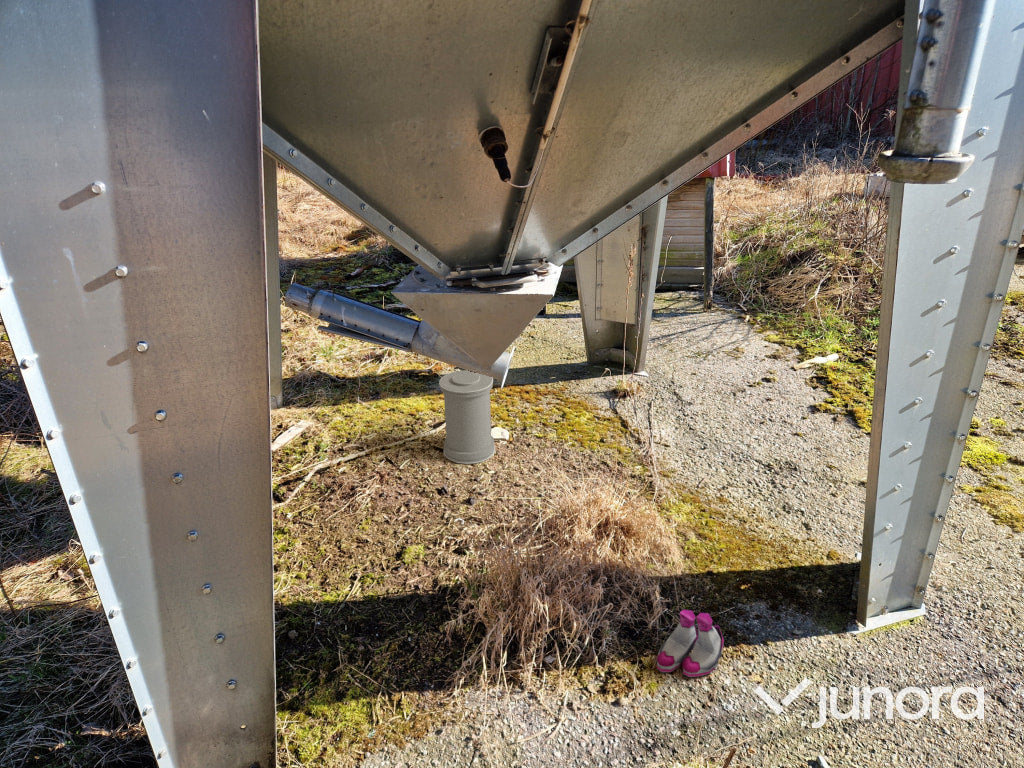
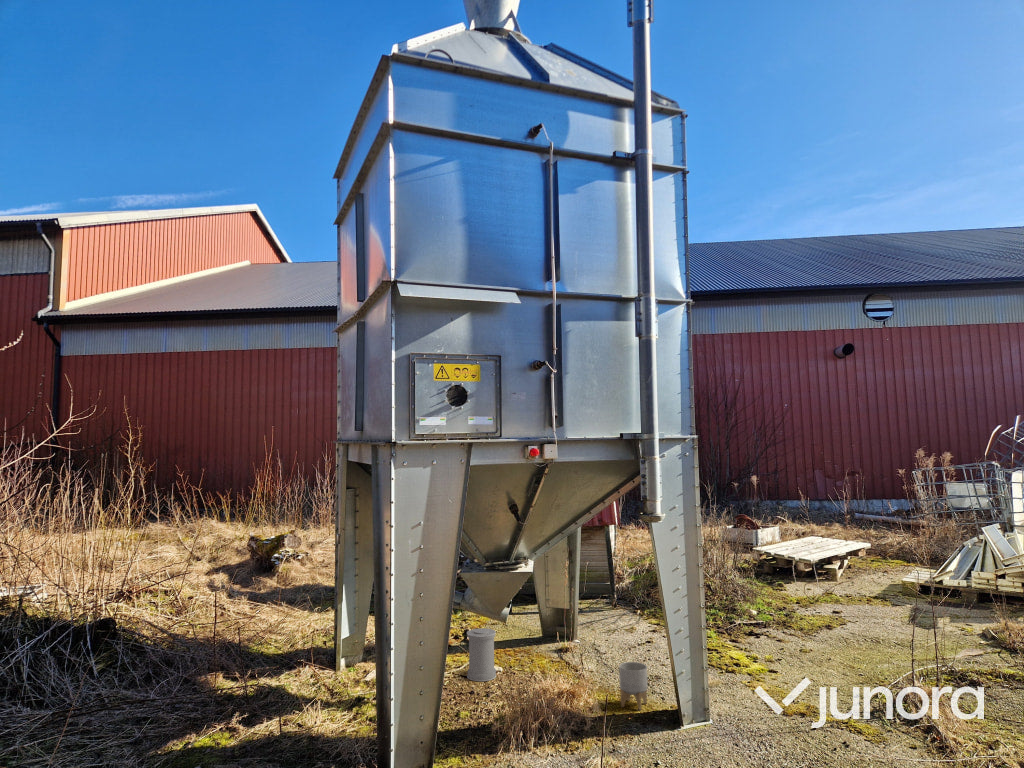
planter: none [725,467,790,563] -> present [619,662,648,710]
boots: present [657,609,724,677] -> none [589,712,618,745]

